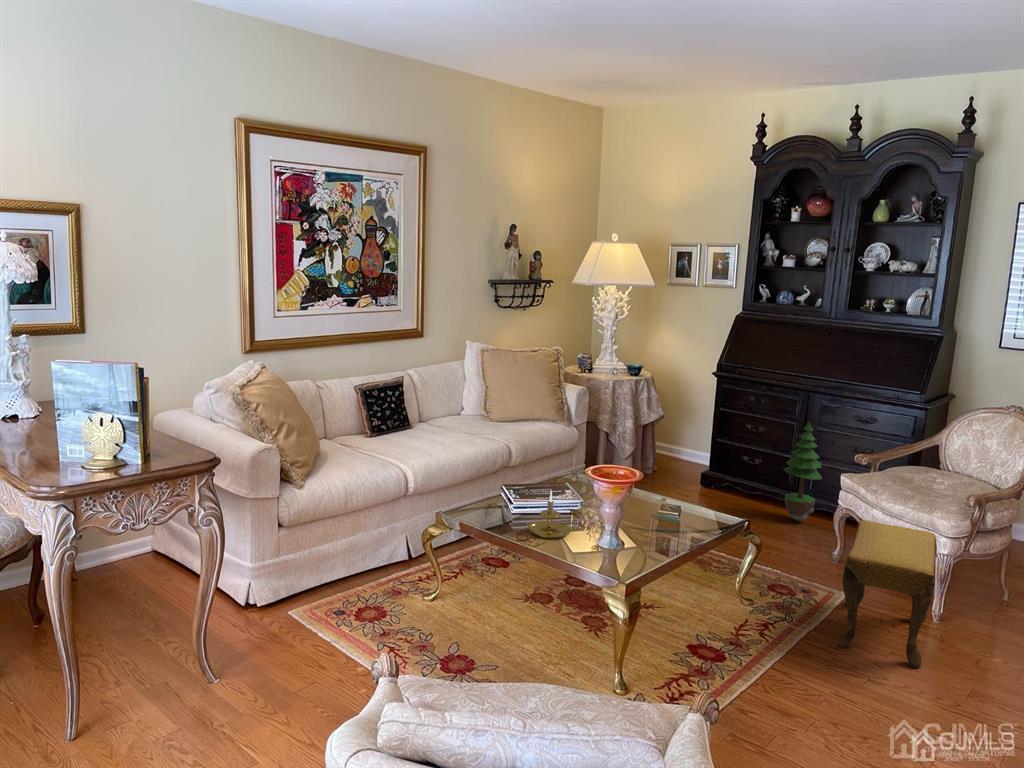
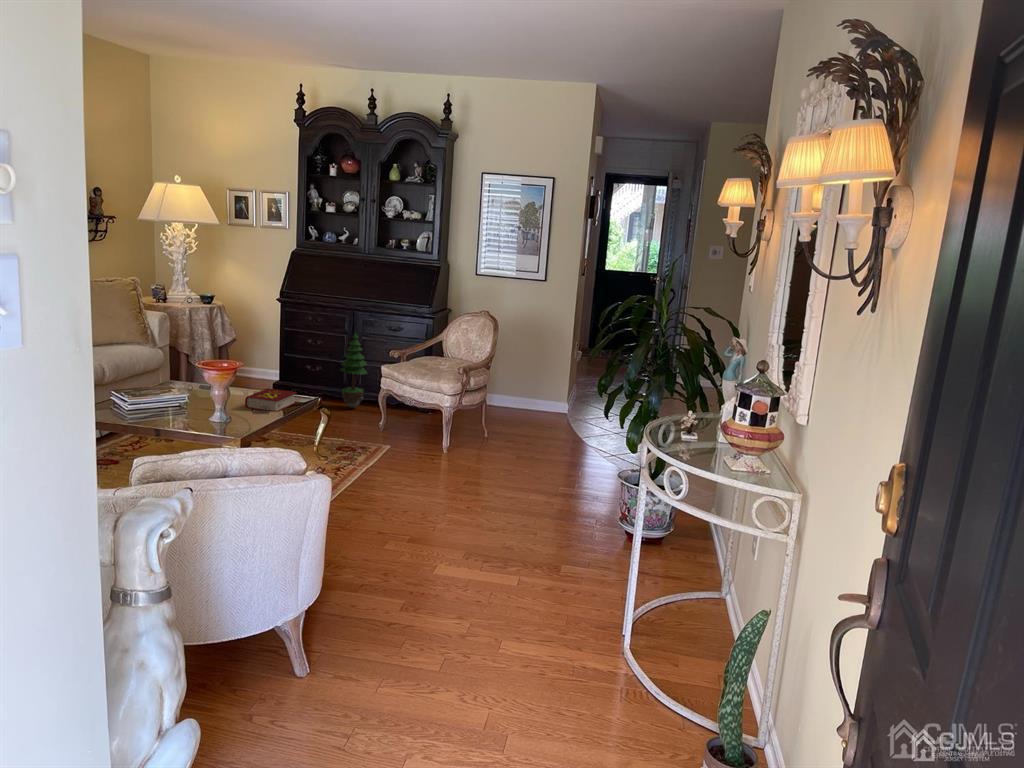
candle holder: present [528,491,578,539] -> none [145,384,191,423]
book: none [648,500,716,538] -> present [245,388,297,412]
footstool: present [837,520,937,668] -> none [387,391,443,477]

